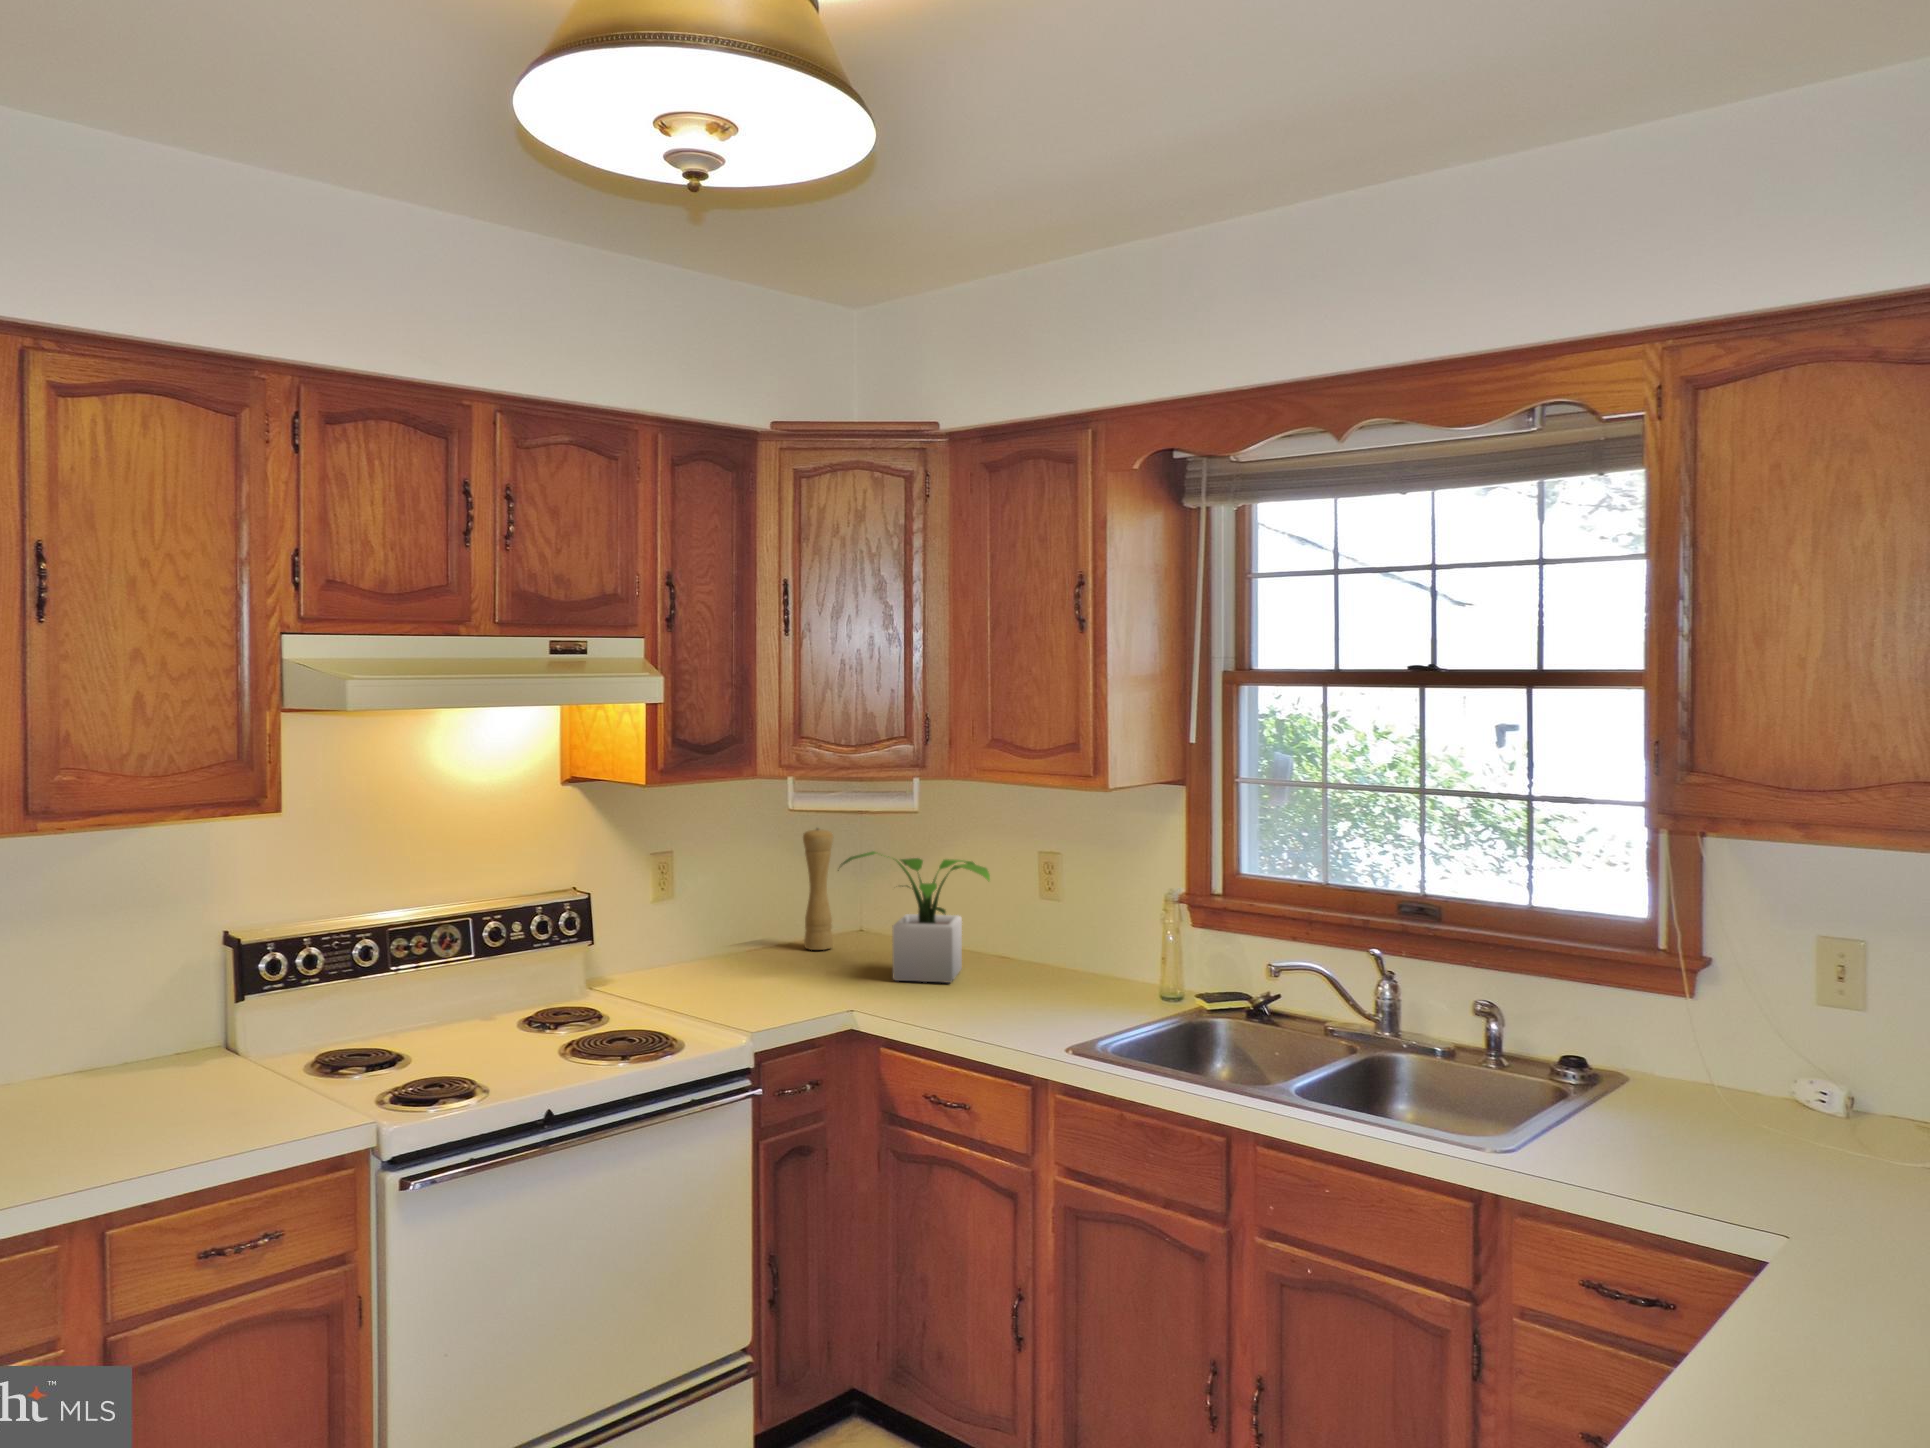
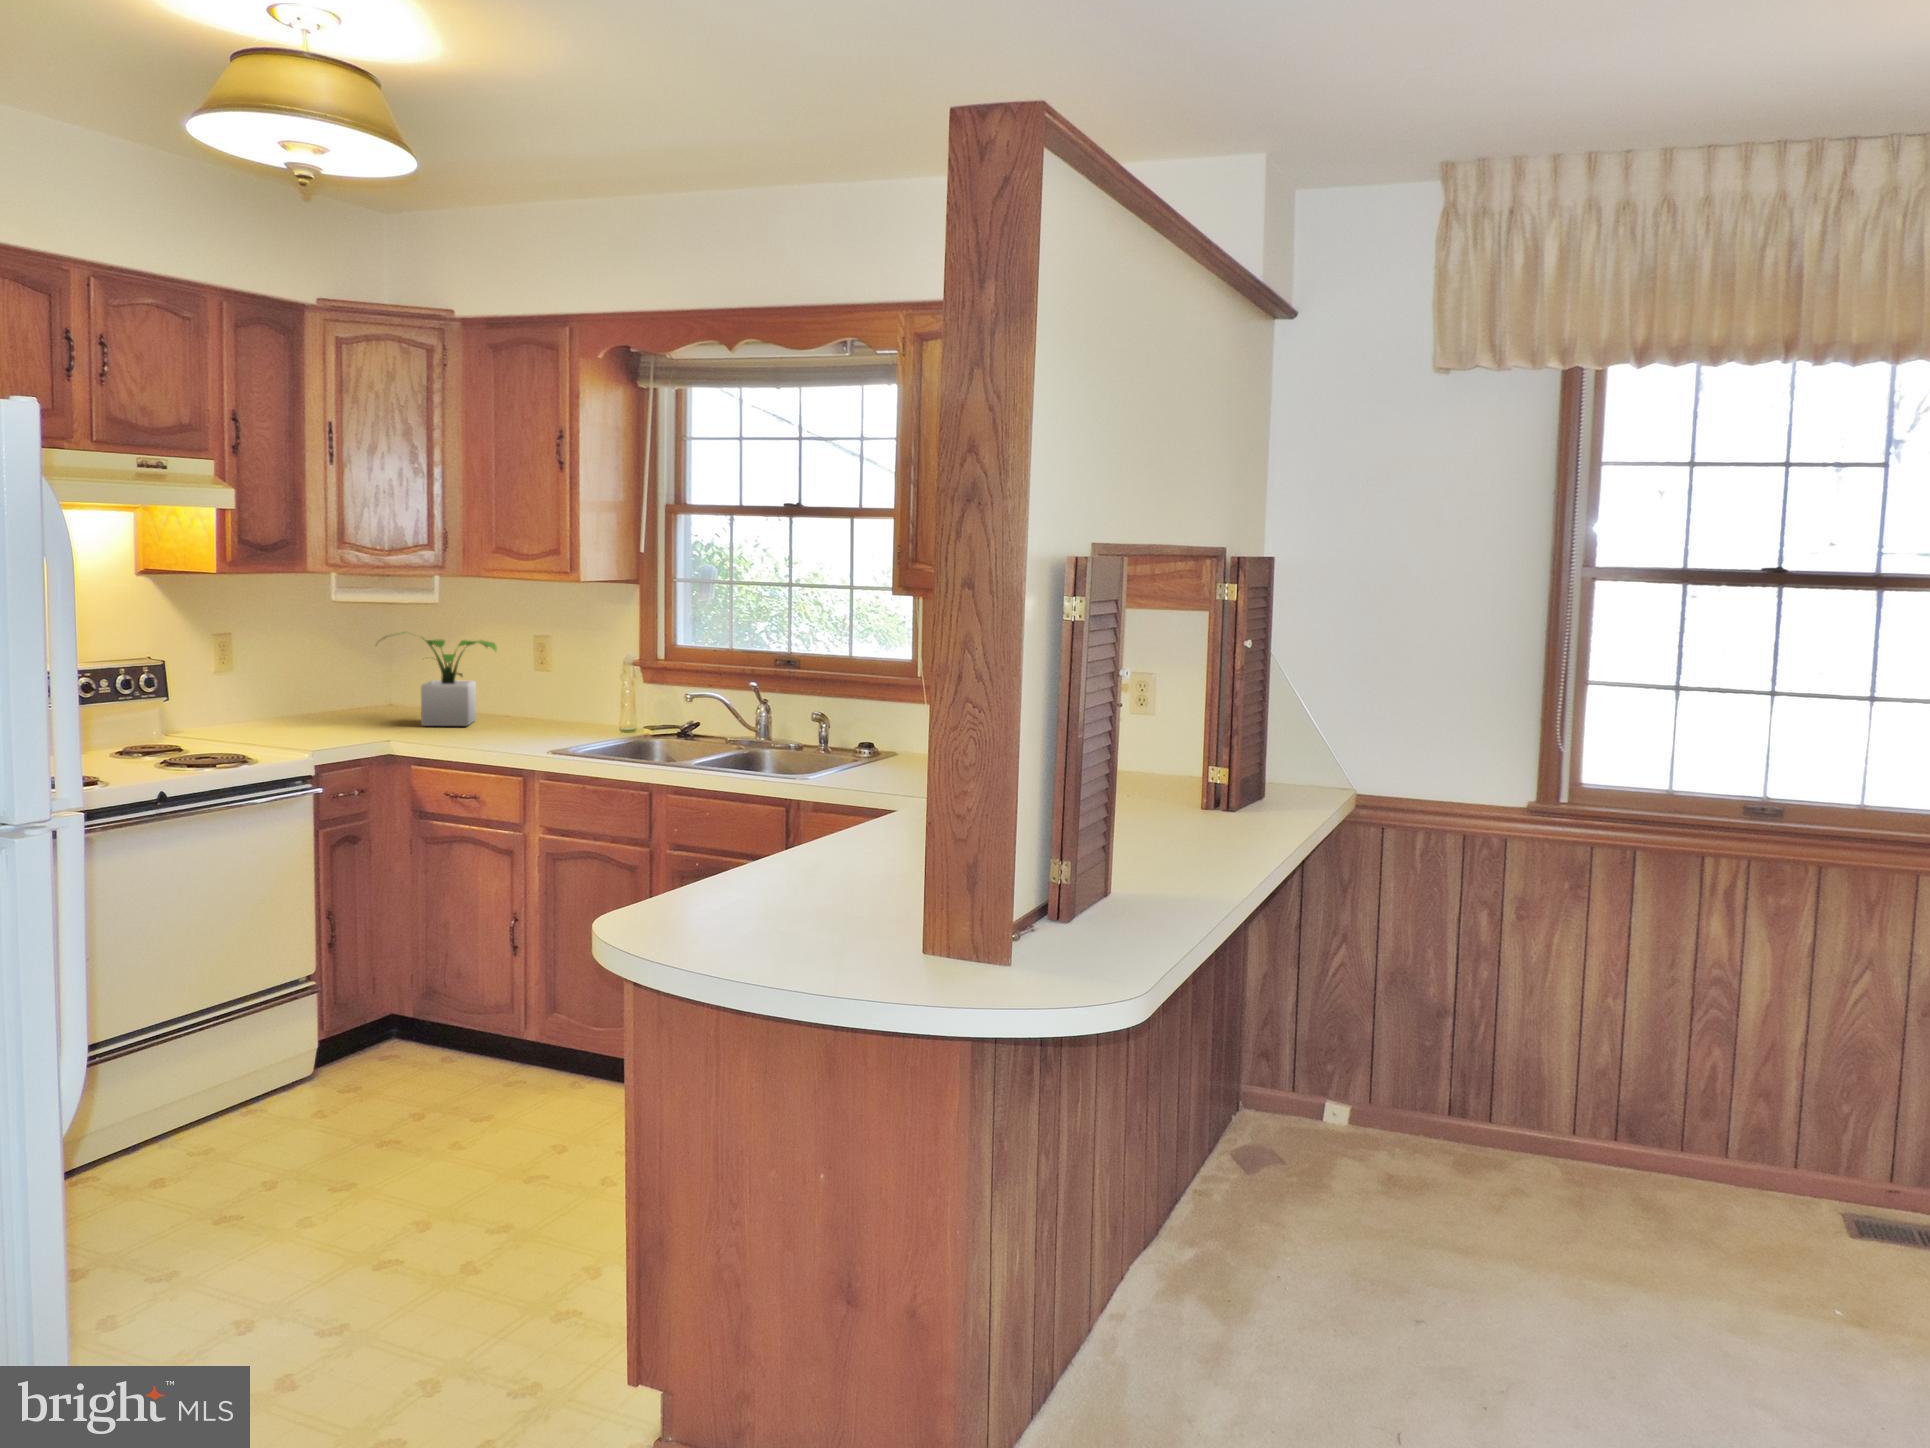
pepper mill: present [803,828,833,950] -> none [345,619,371,713]

